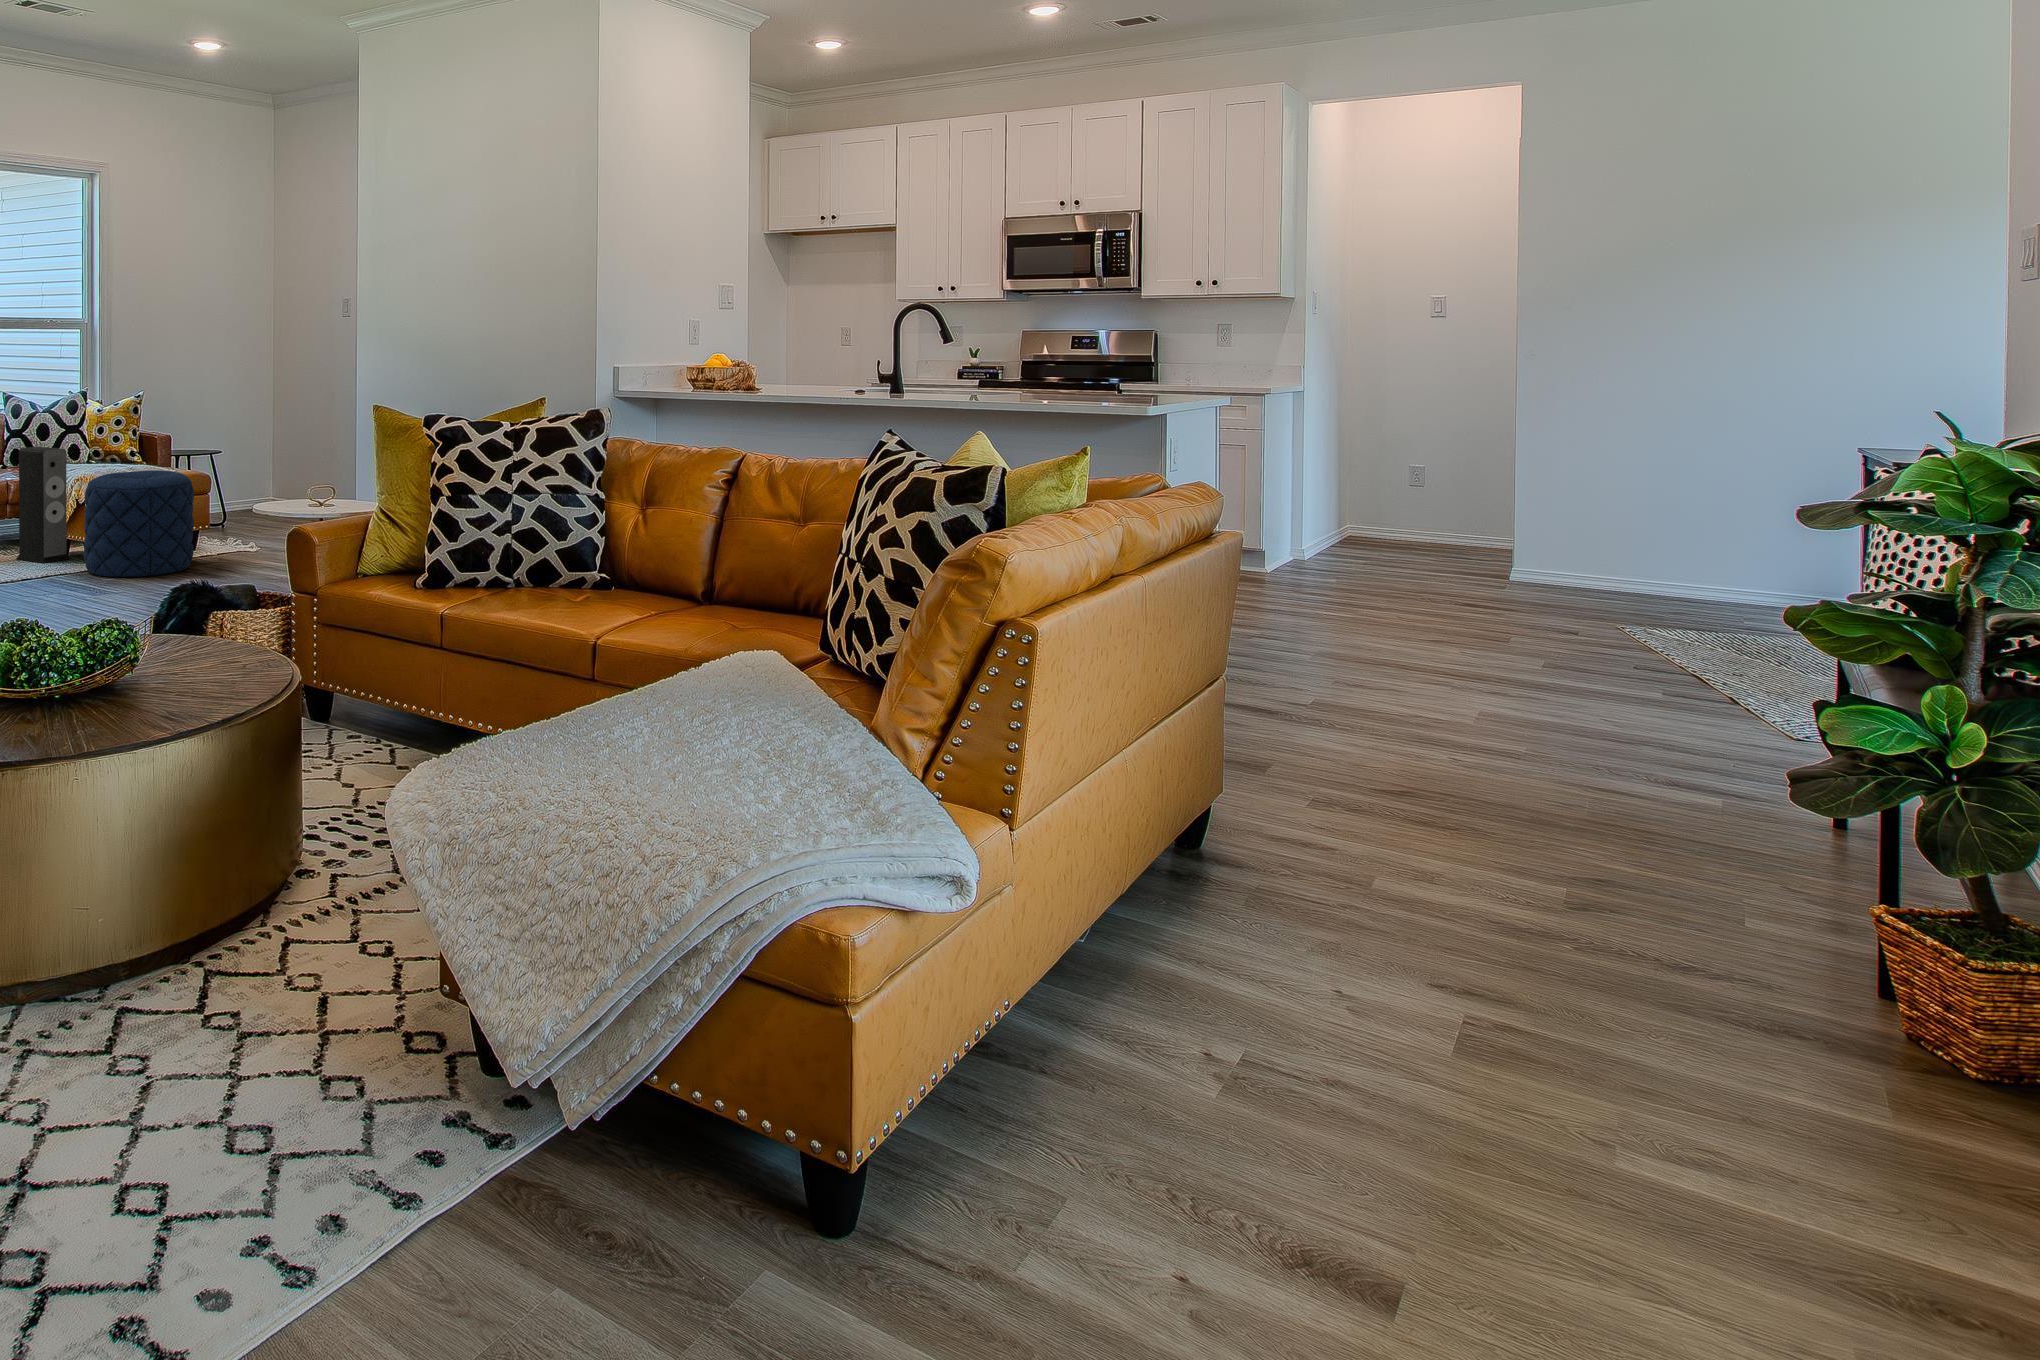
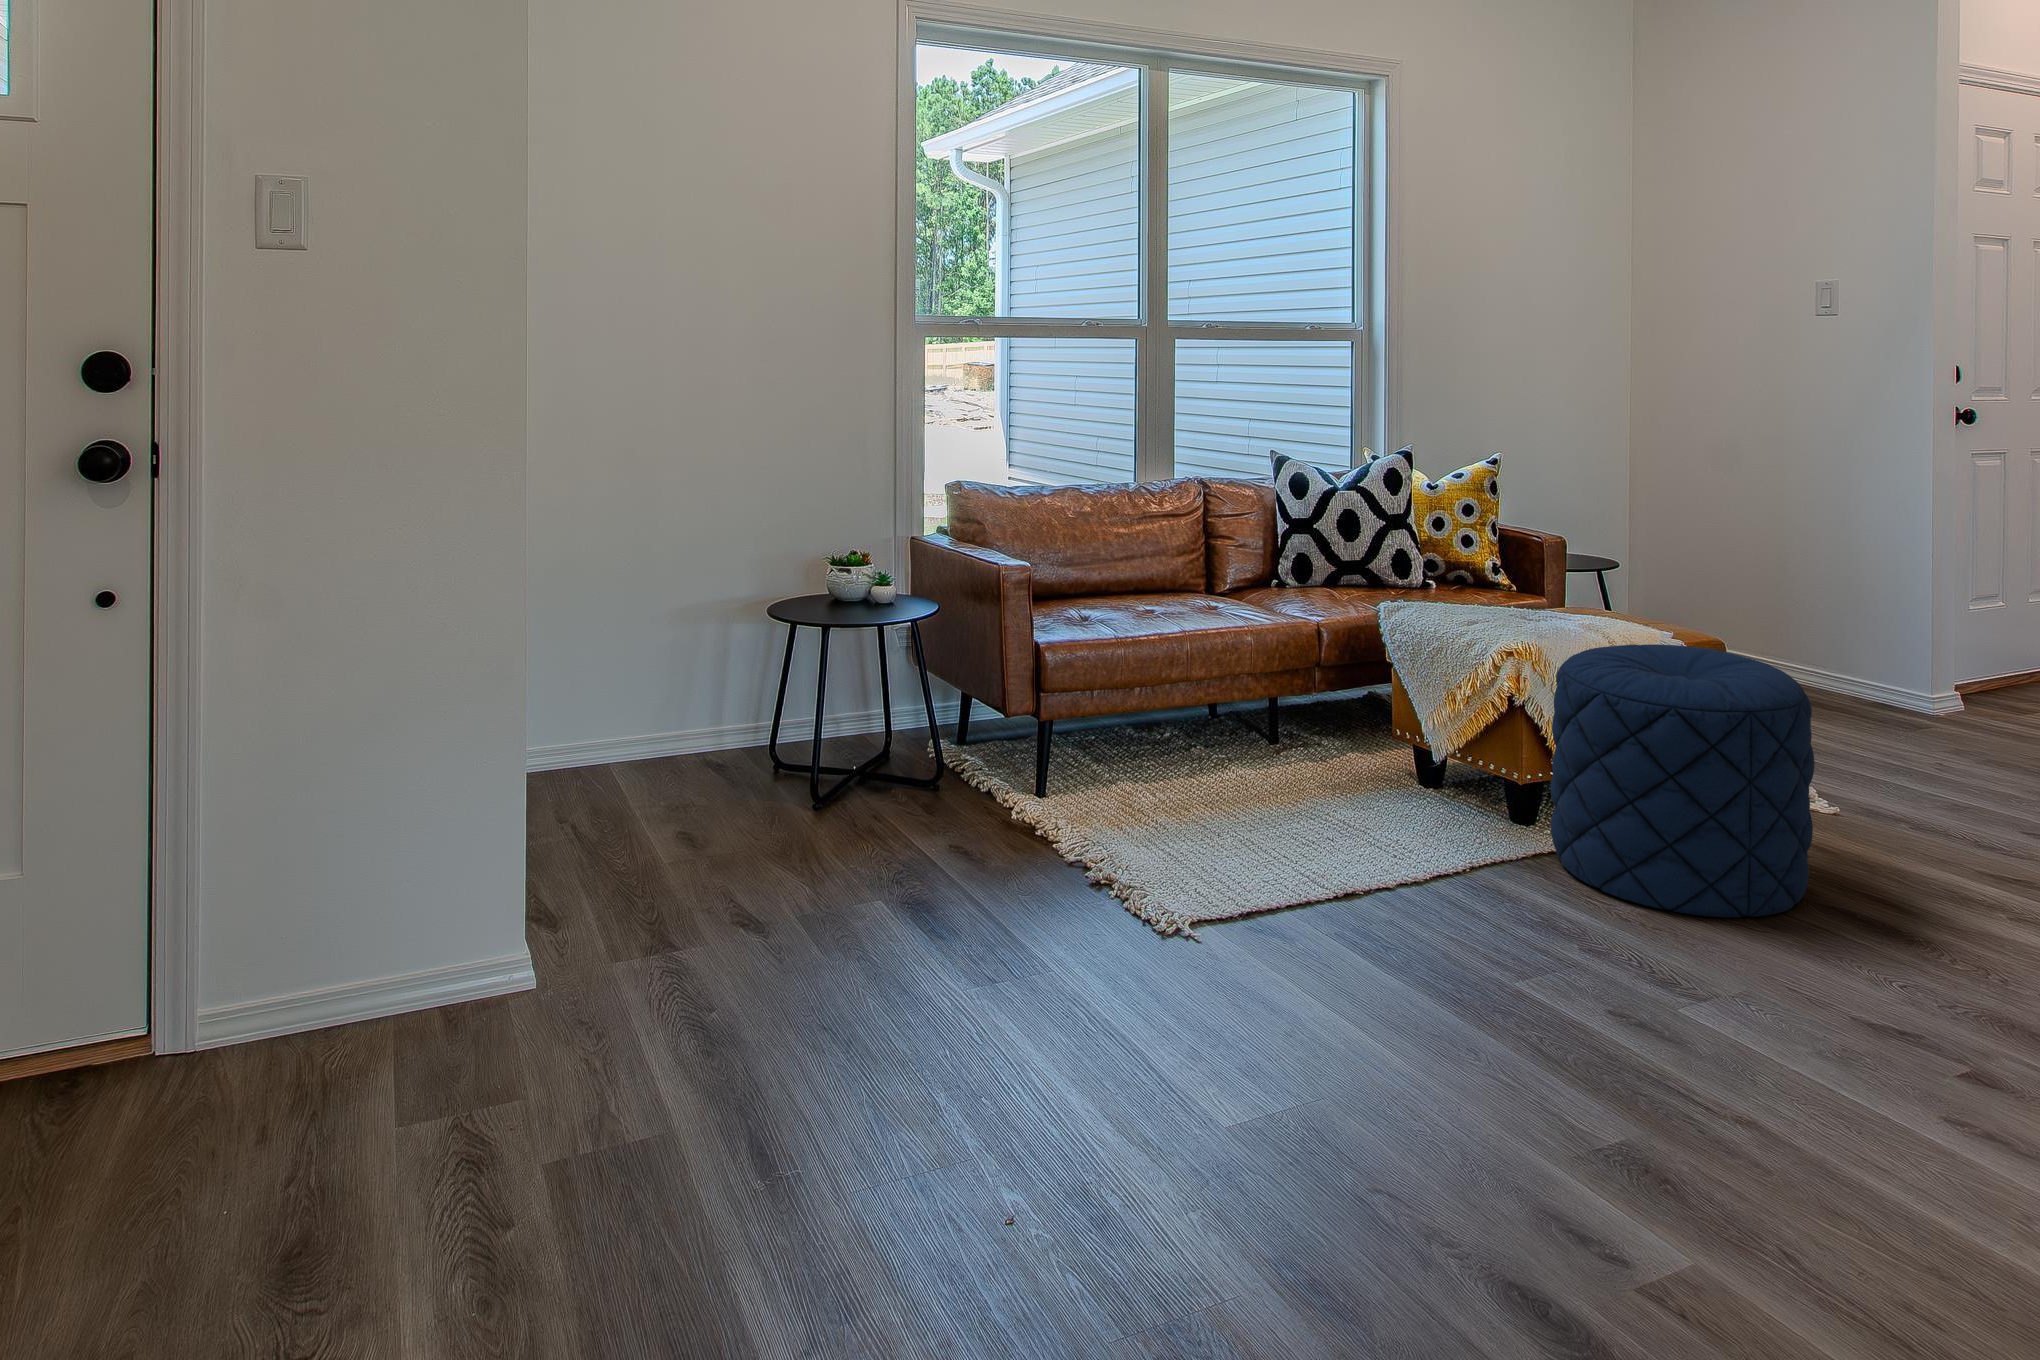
speaker: present [16,447,70,563] -> none [1359,569,1470,816]

